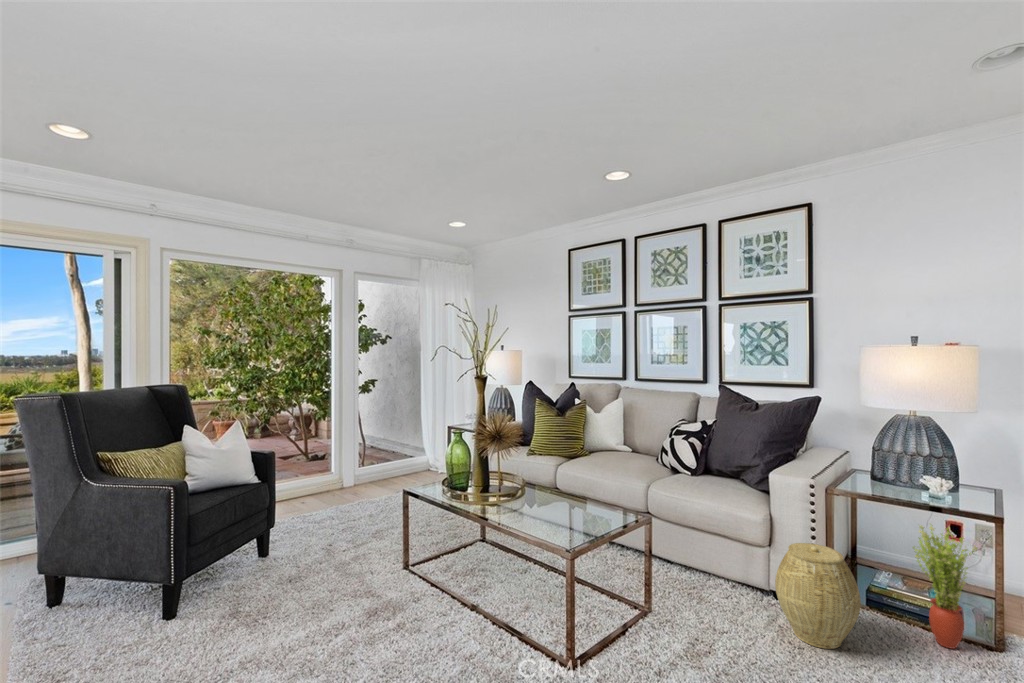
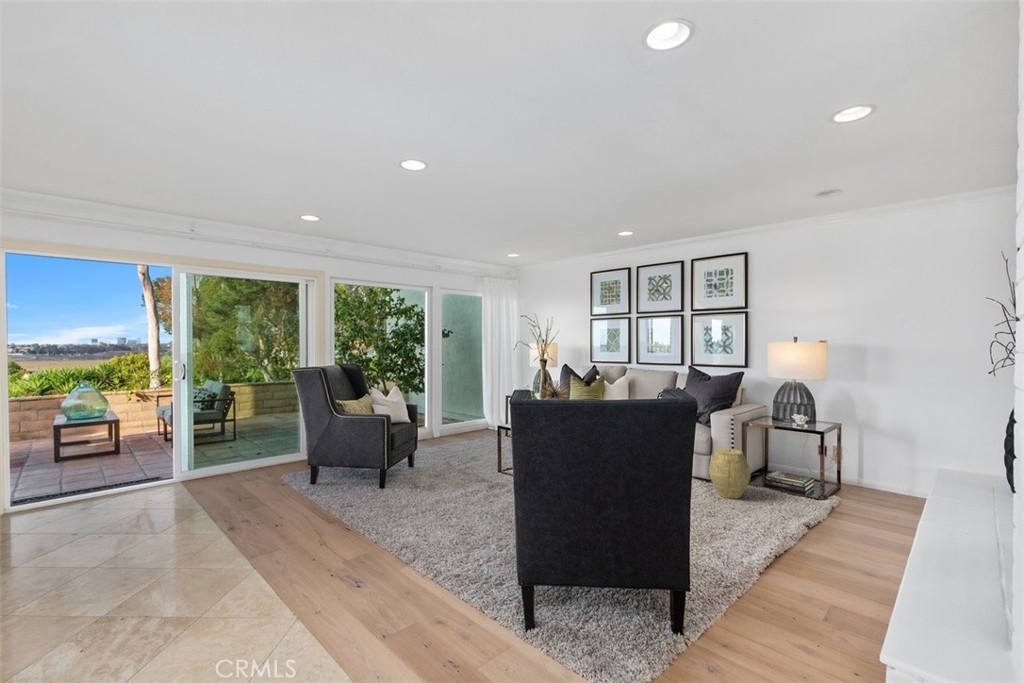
potted plant: present [913,525,977,649] -> none [779,436,810,499]

